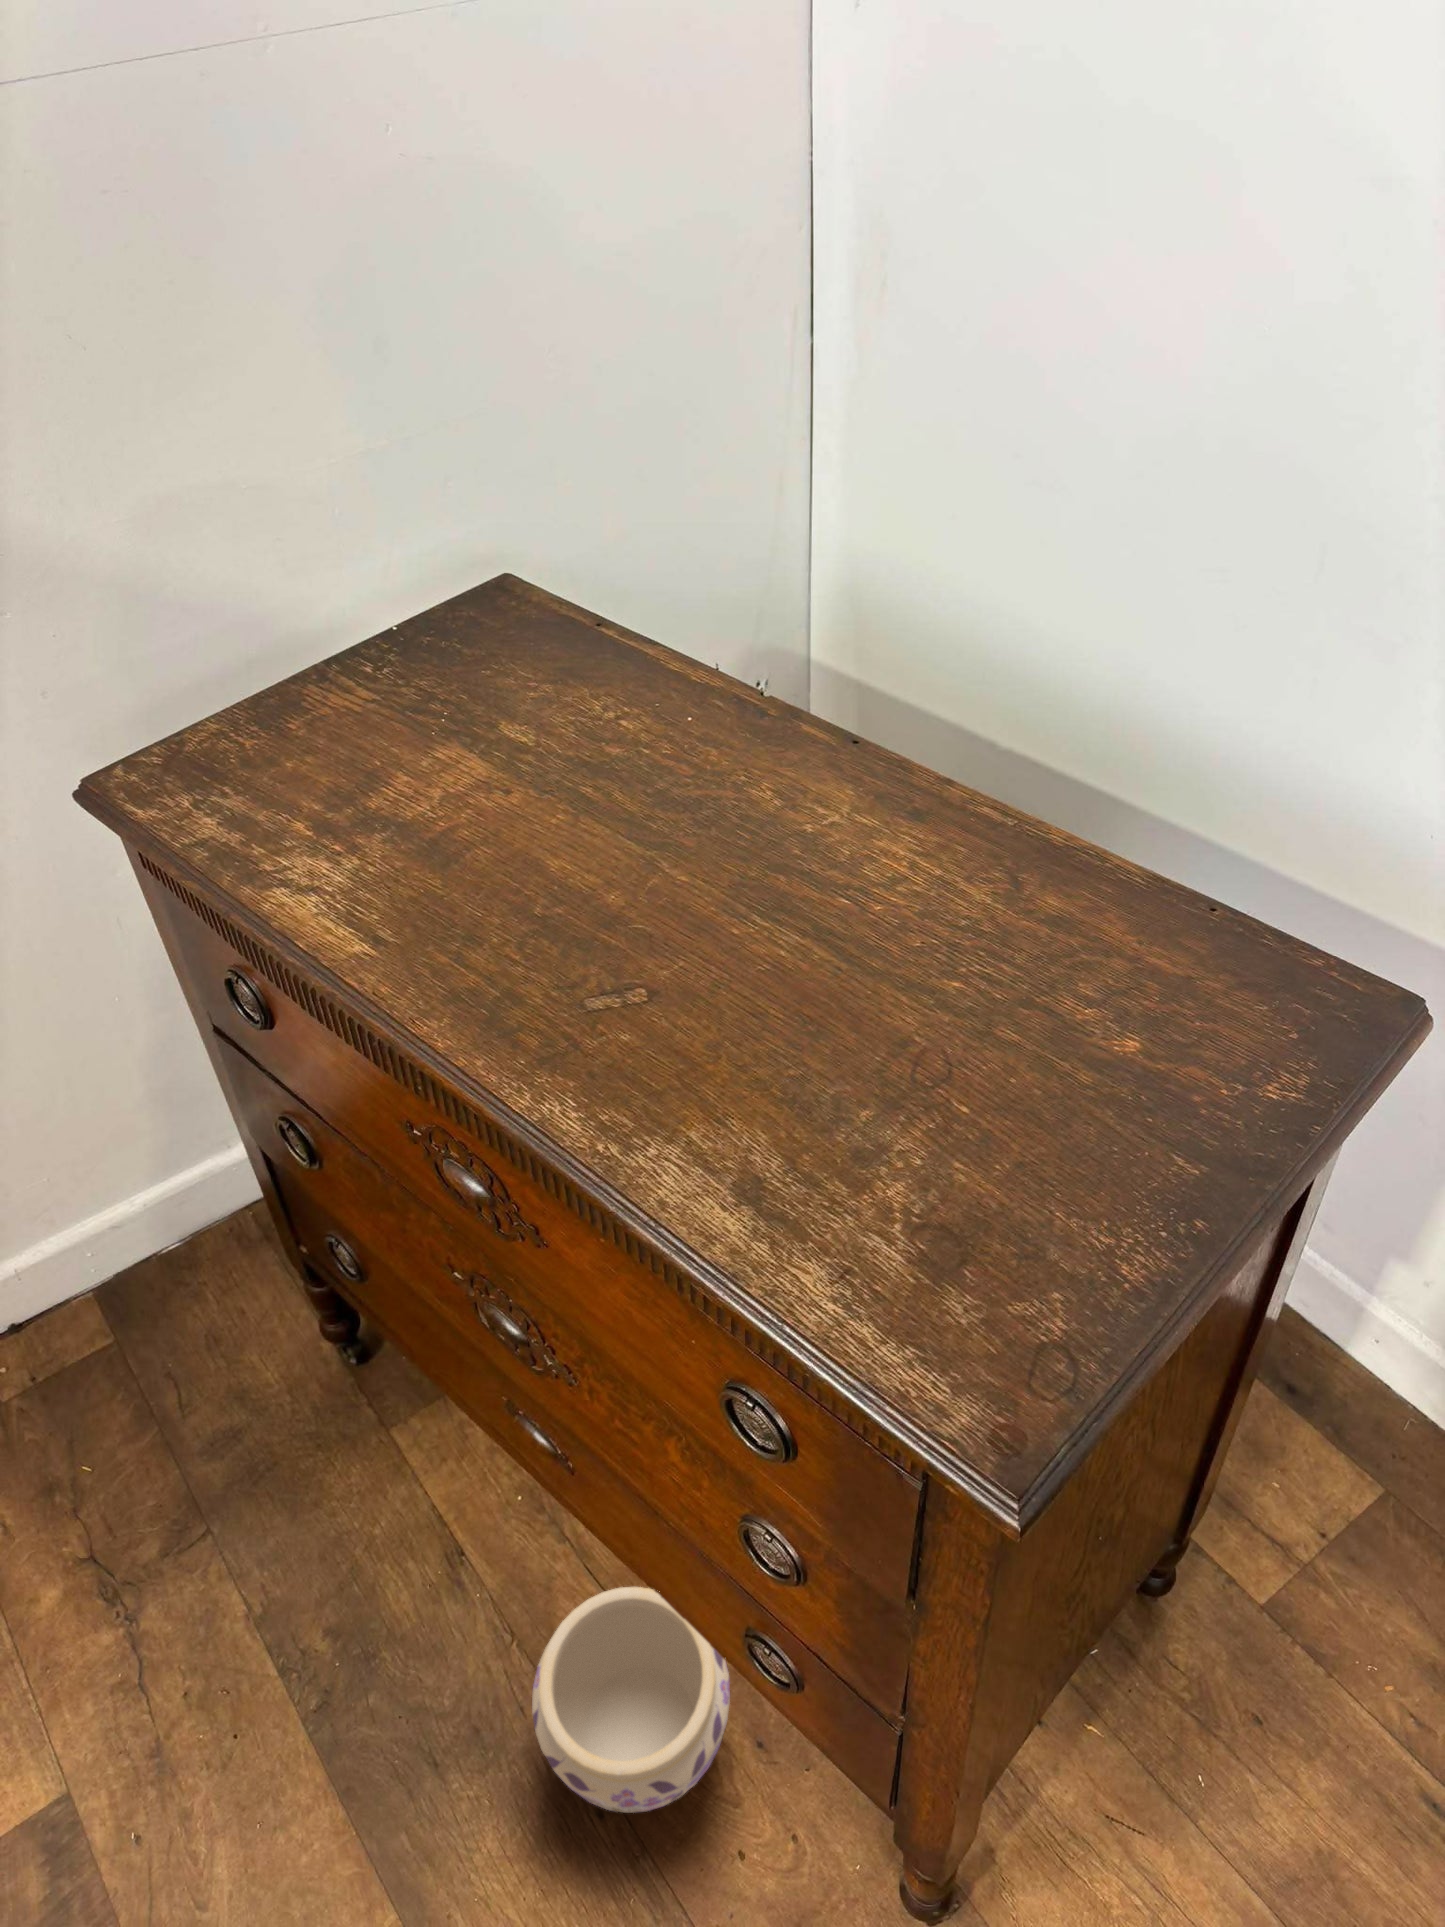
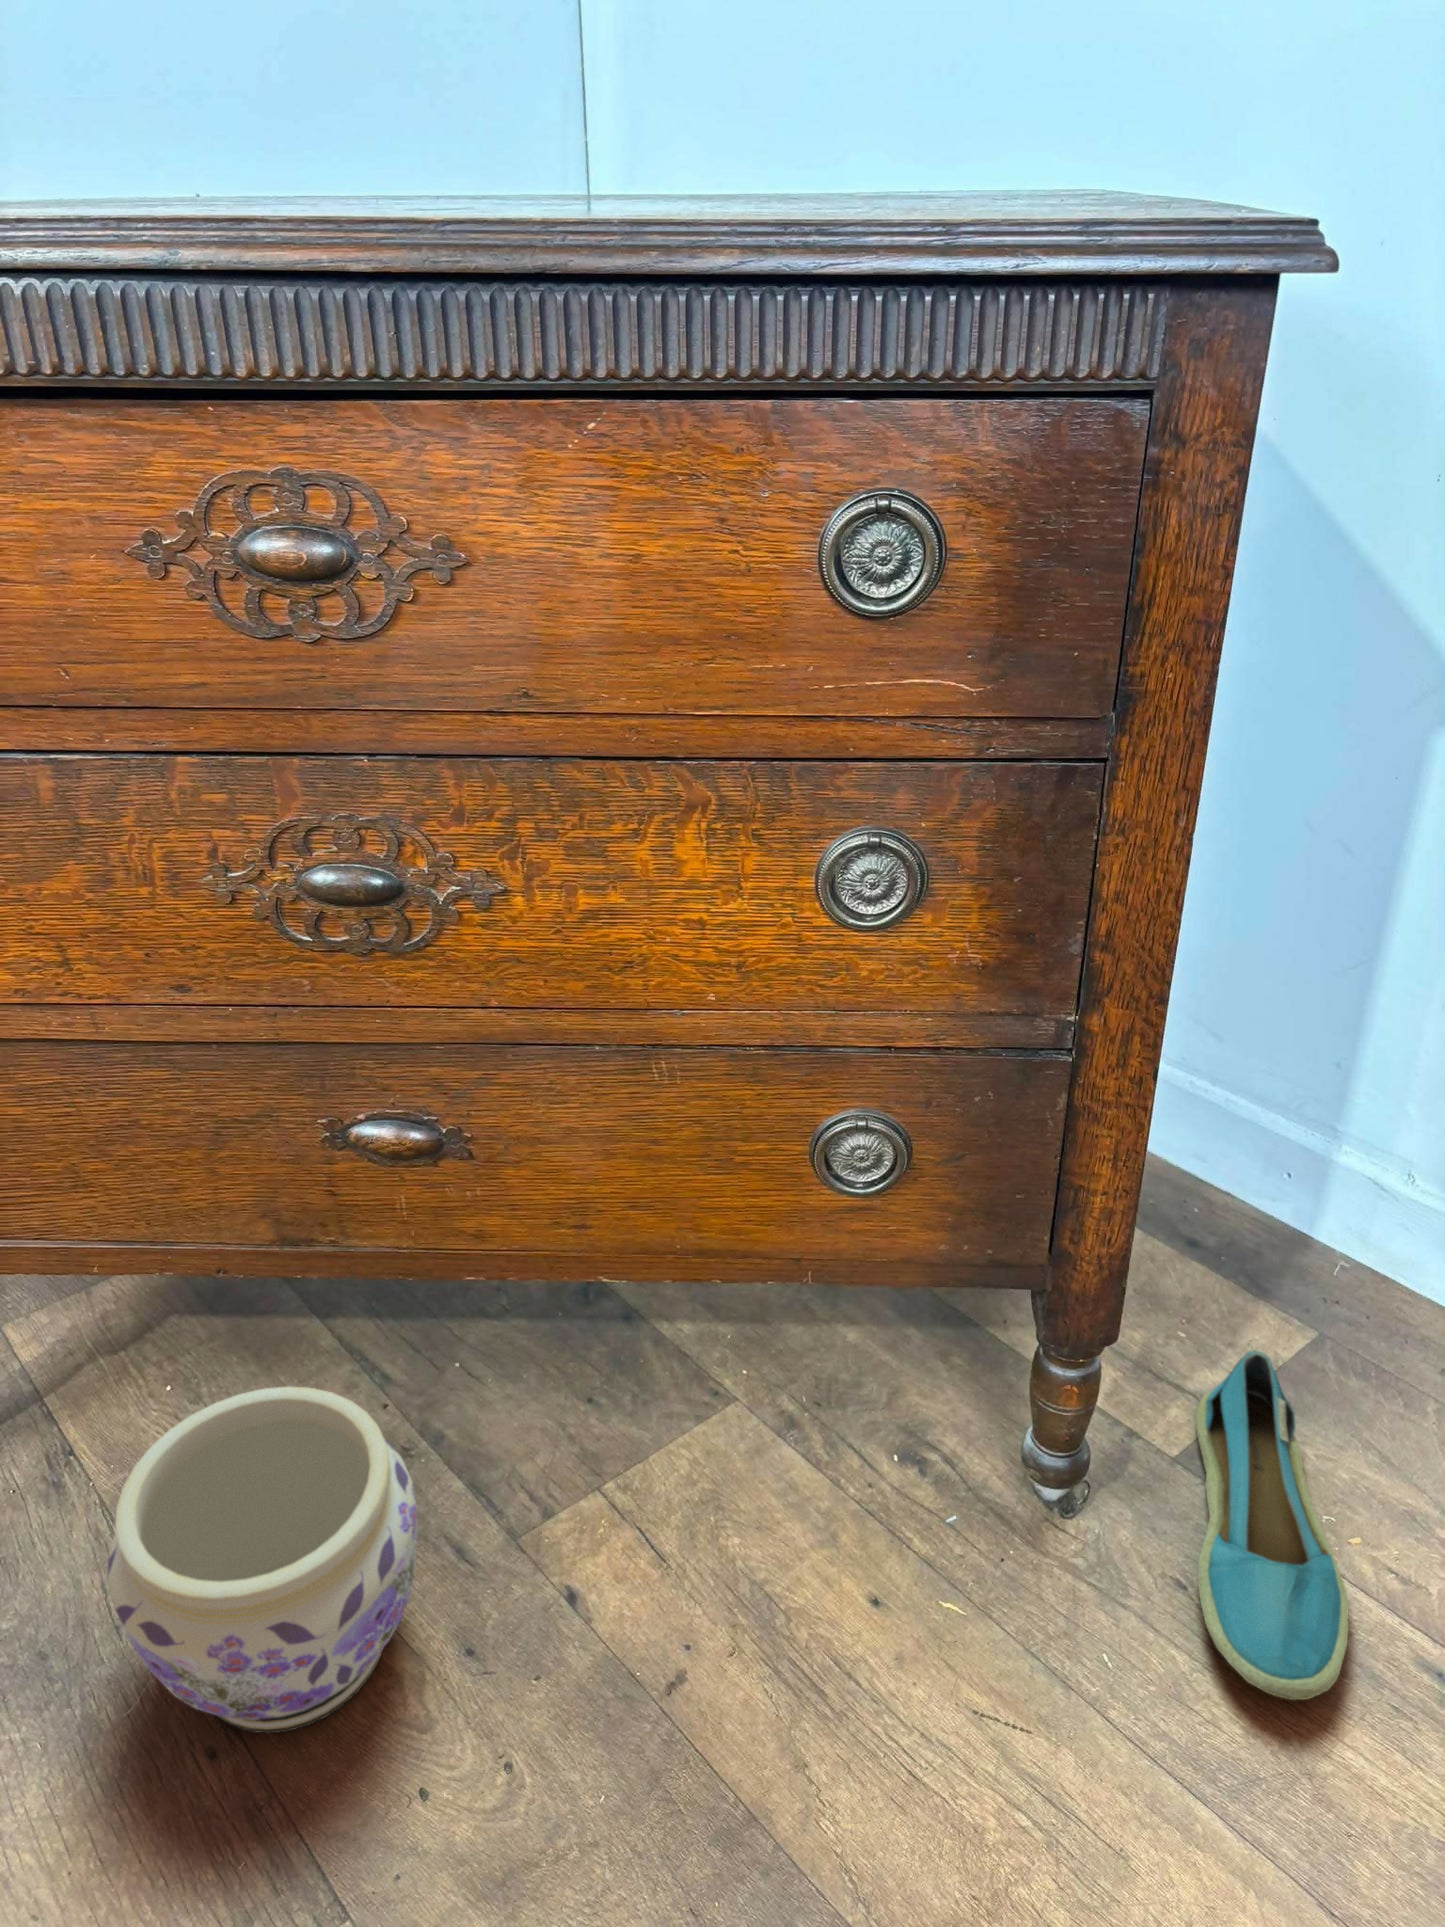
shoe: none [1271,1542,1377,1833] -> present [1196,1350,1349,1700]

